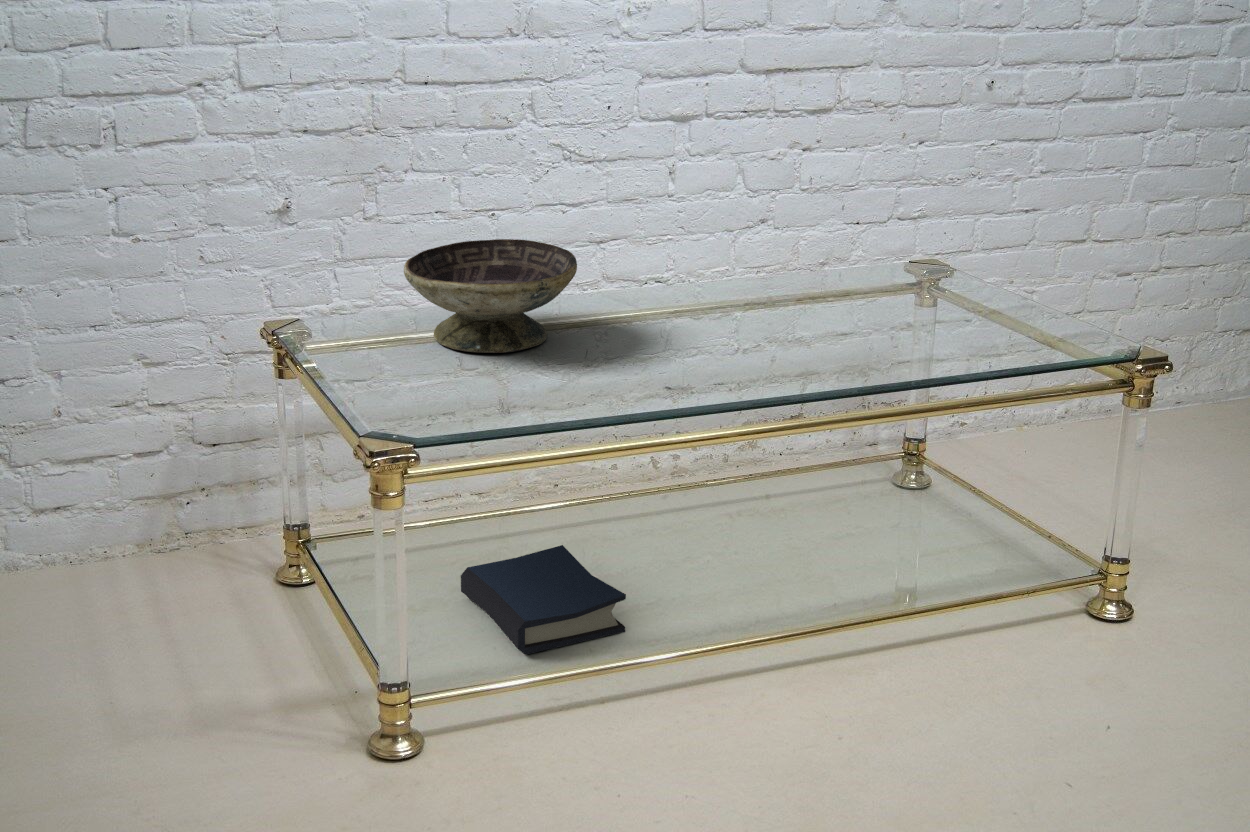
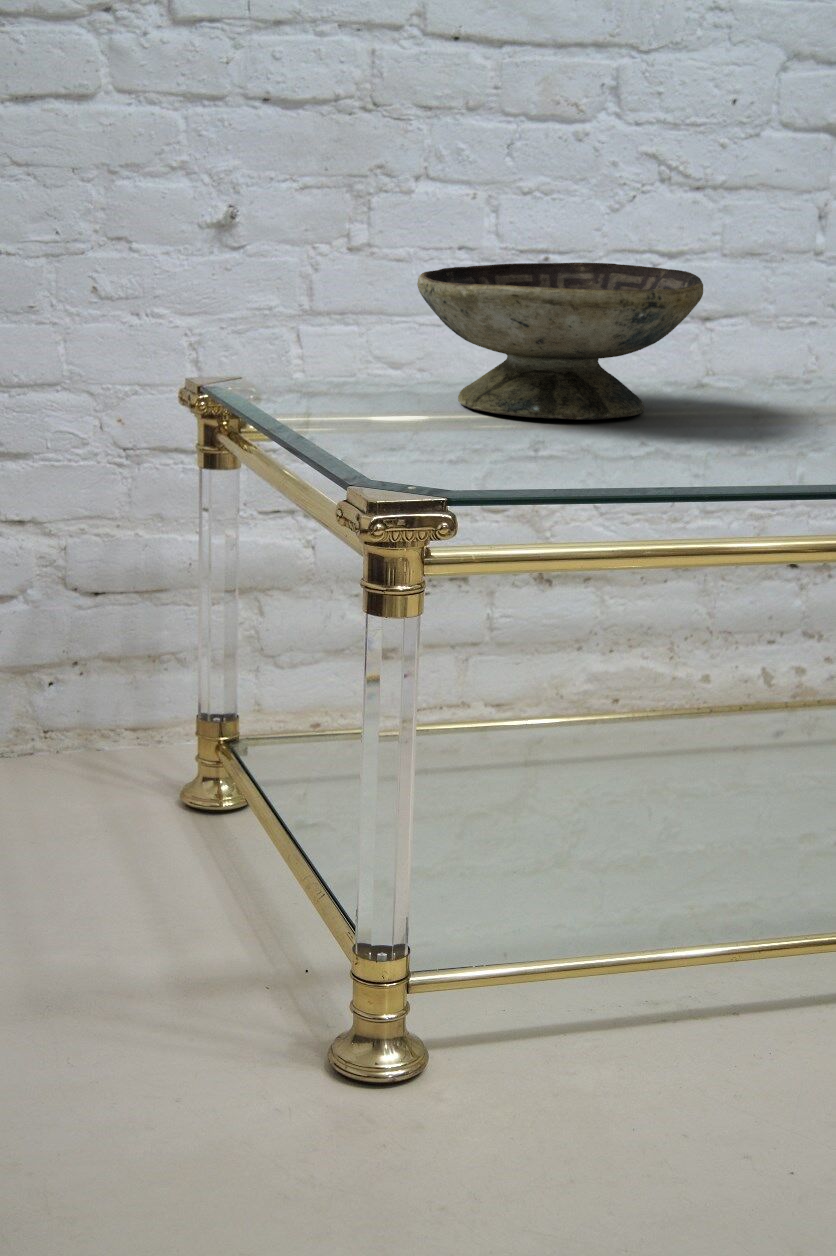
hardback book: present [461,545,626,655] -> none [481,764,773,926]

